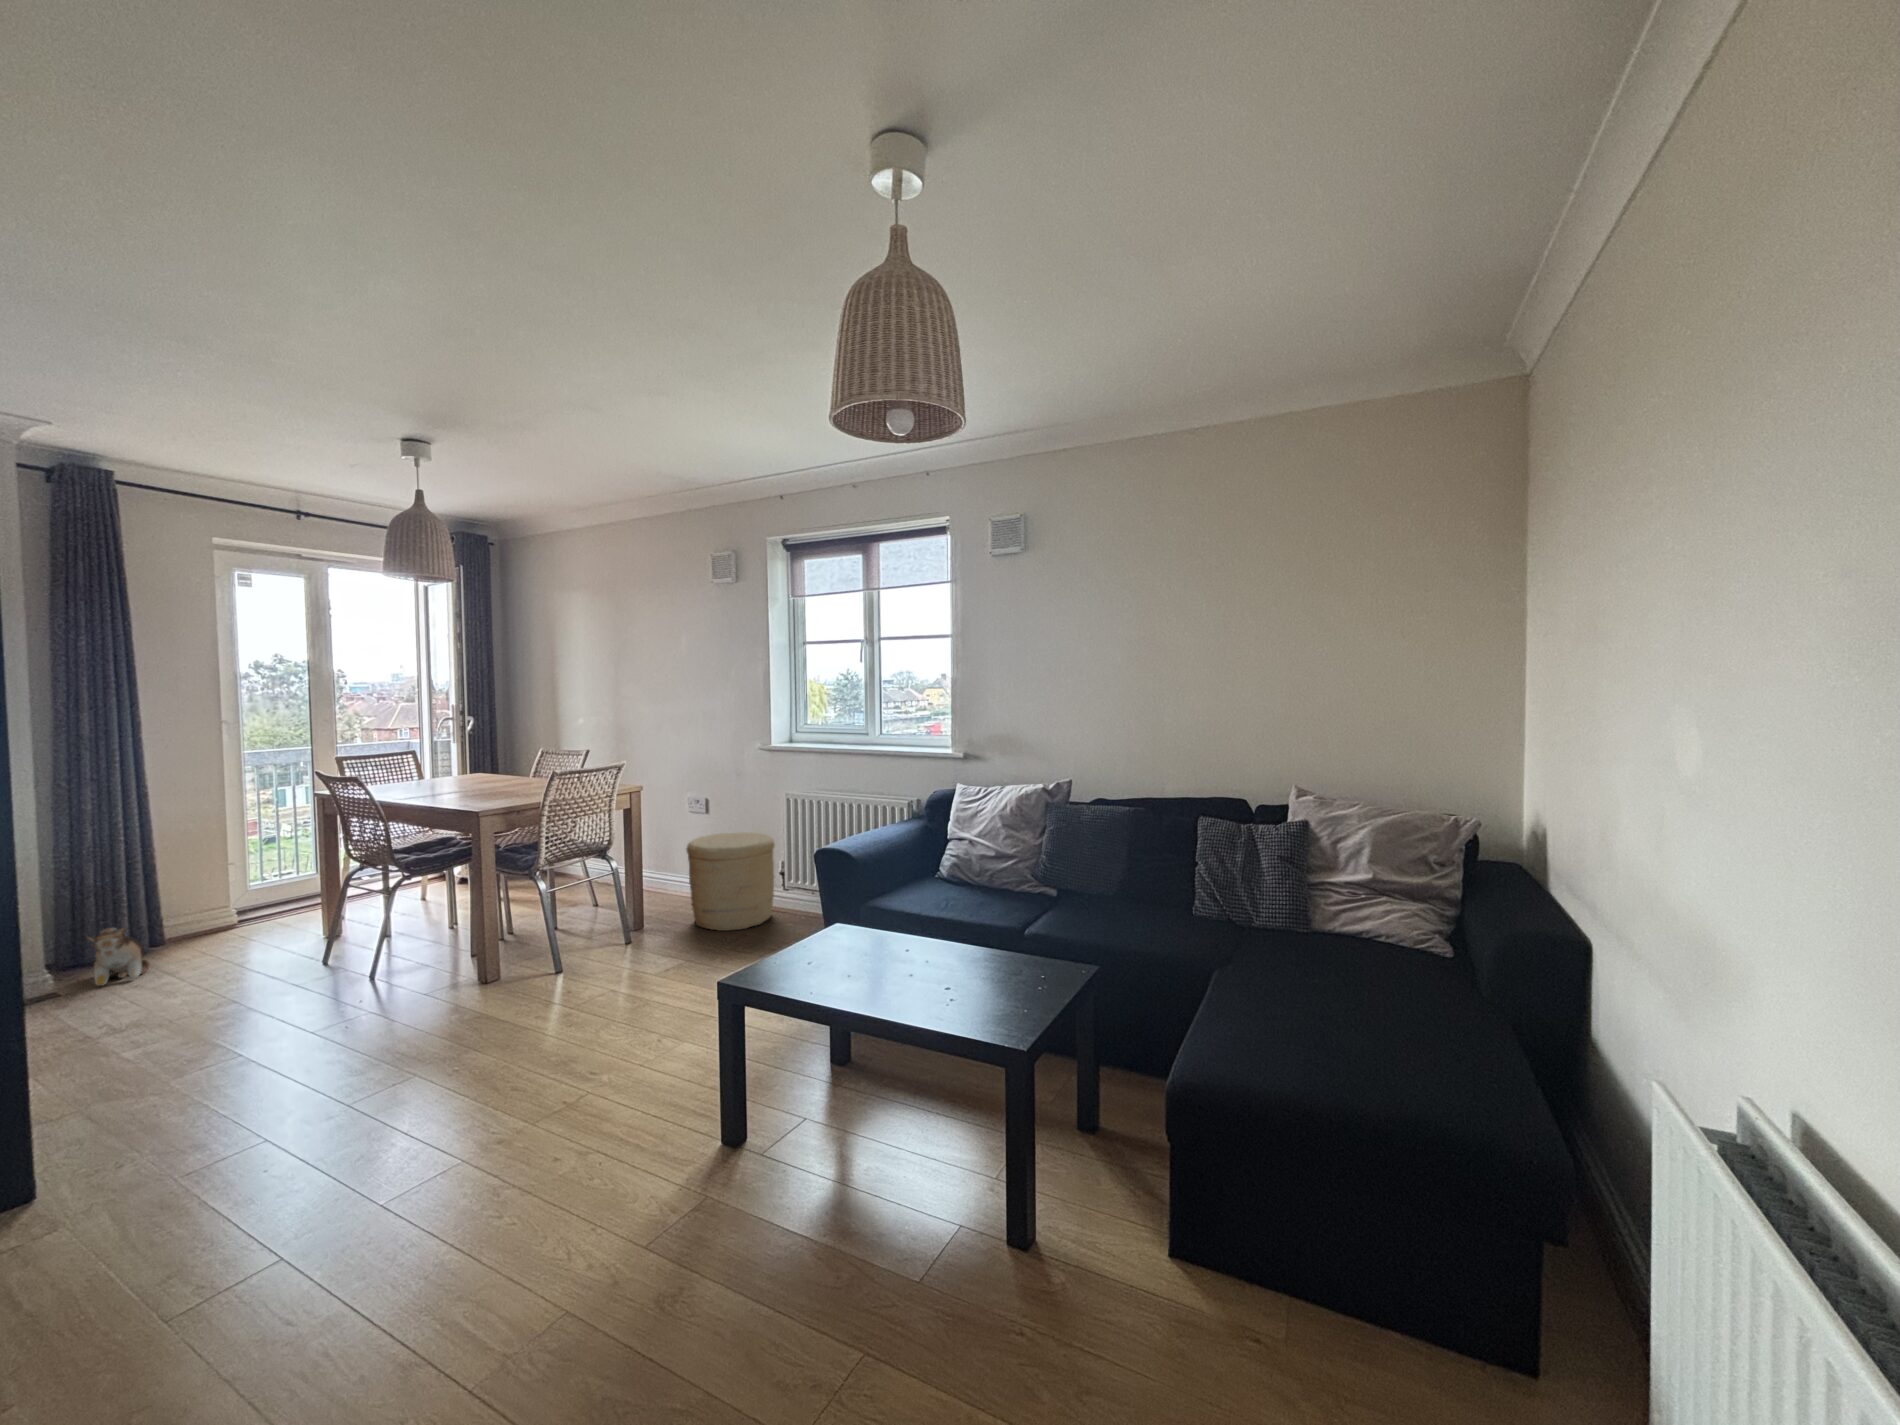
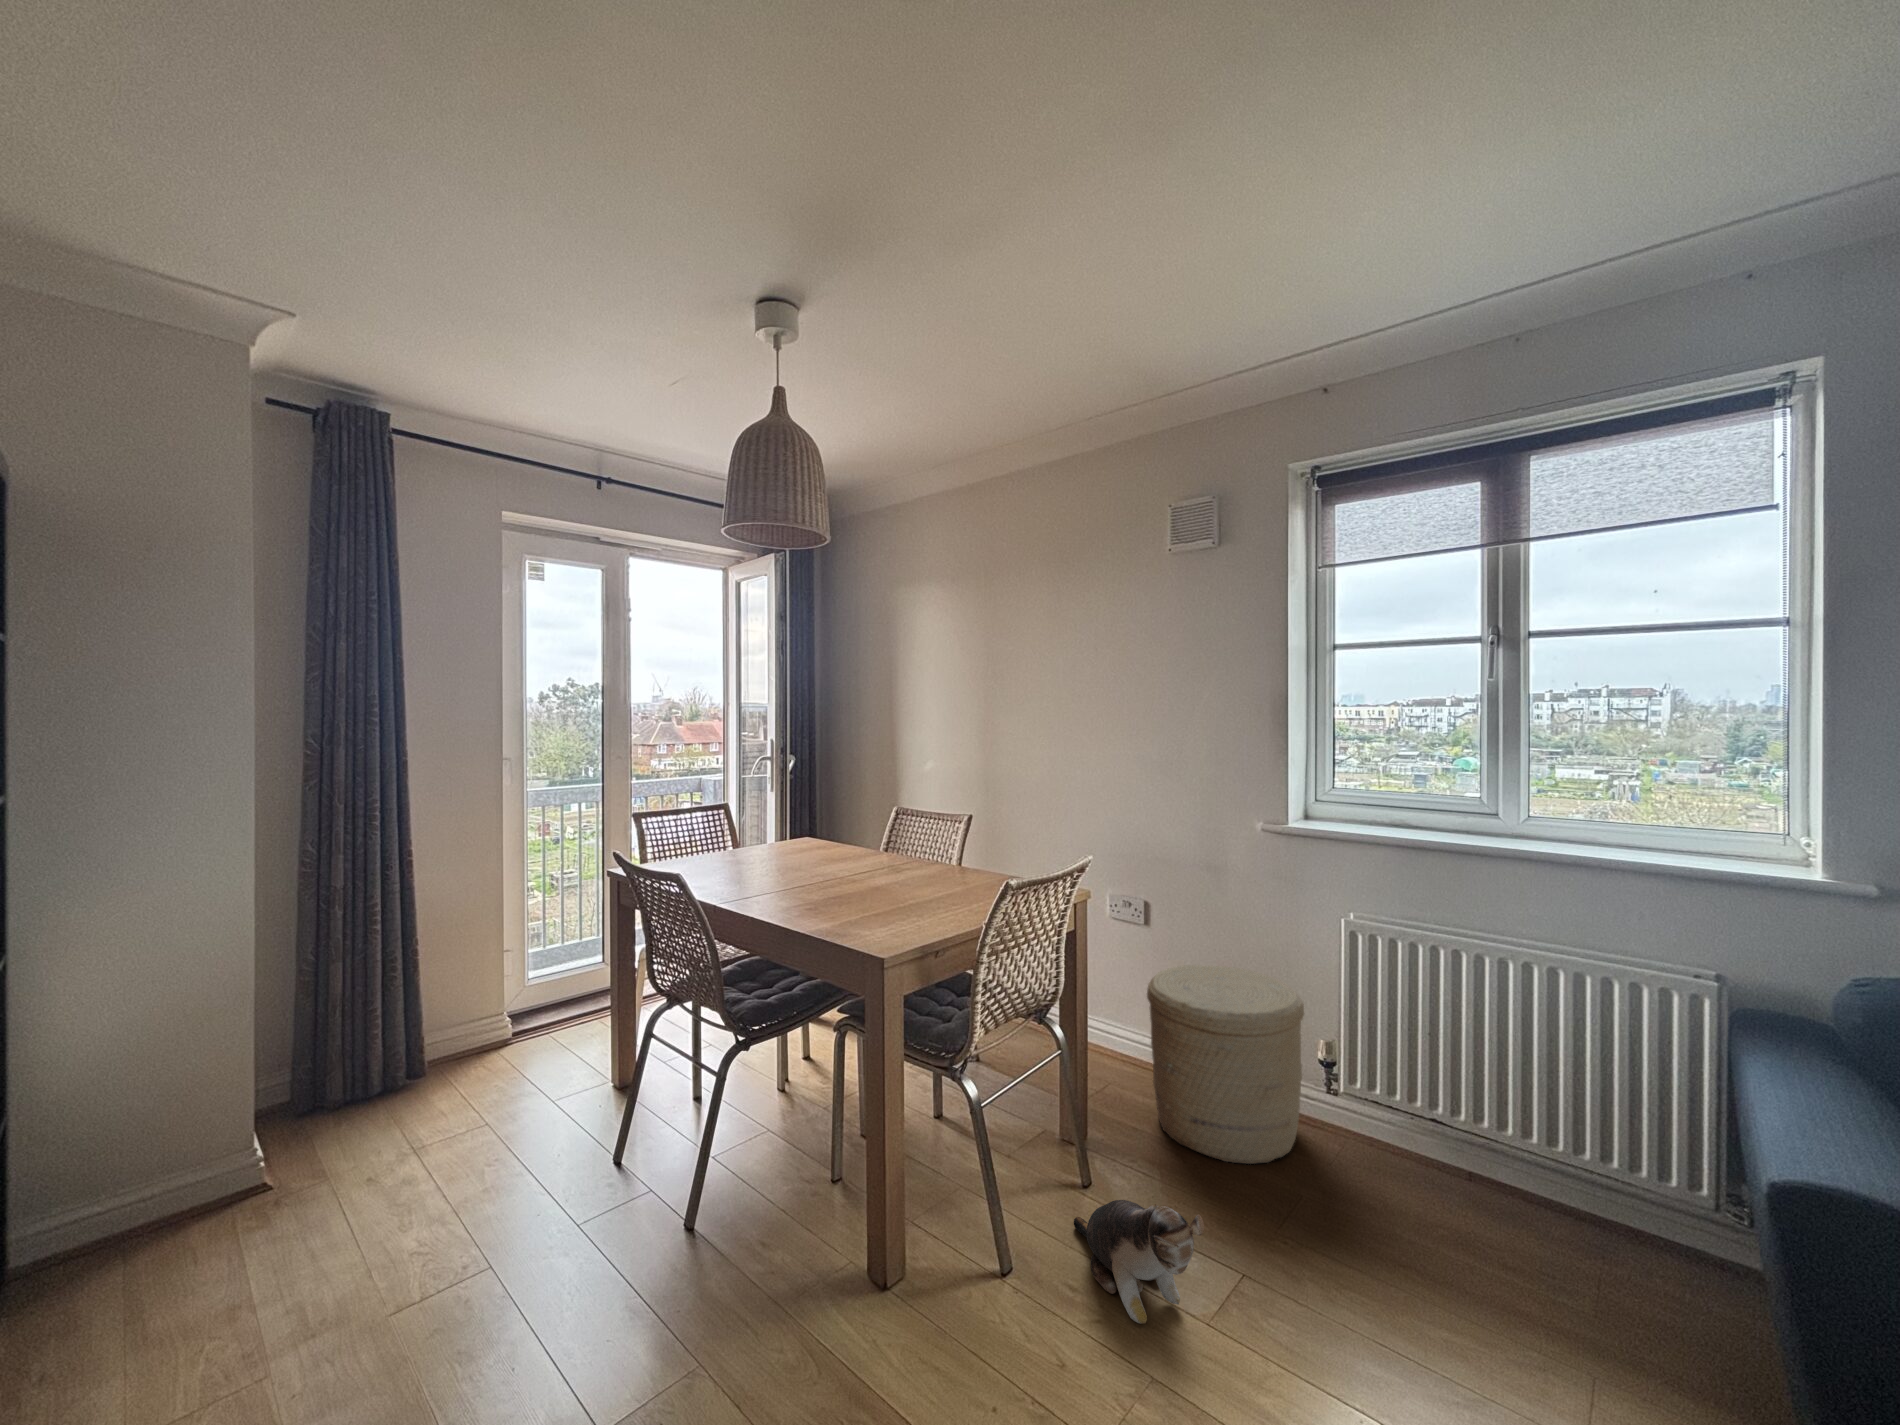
plush toy: present [87,928,149,986] -> present [1074,1200,1204,1324]

